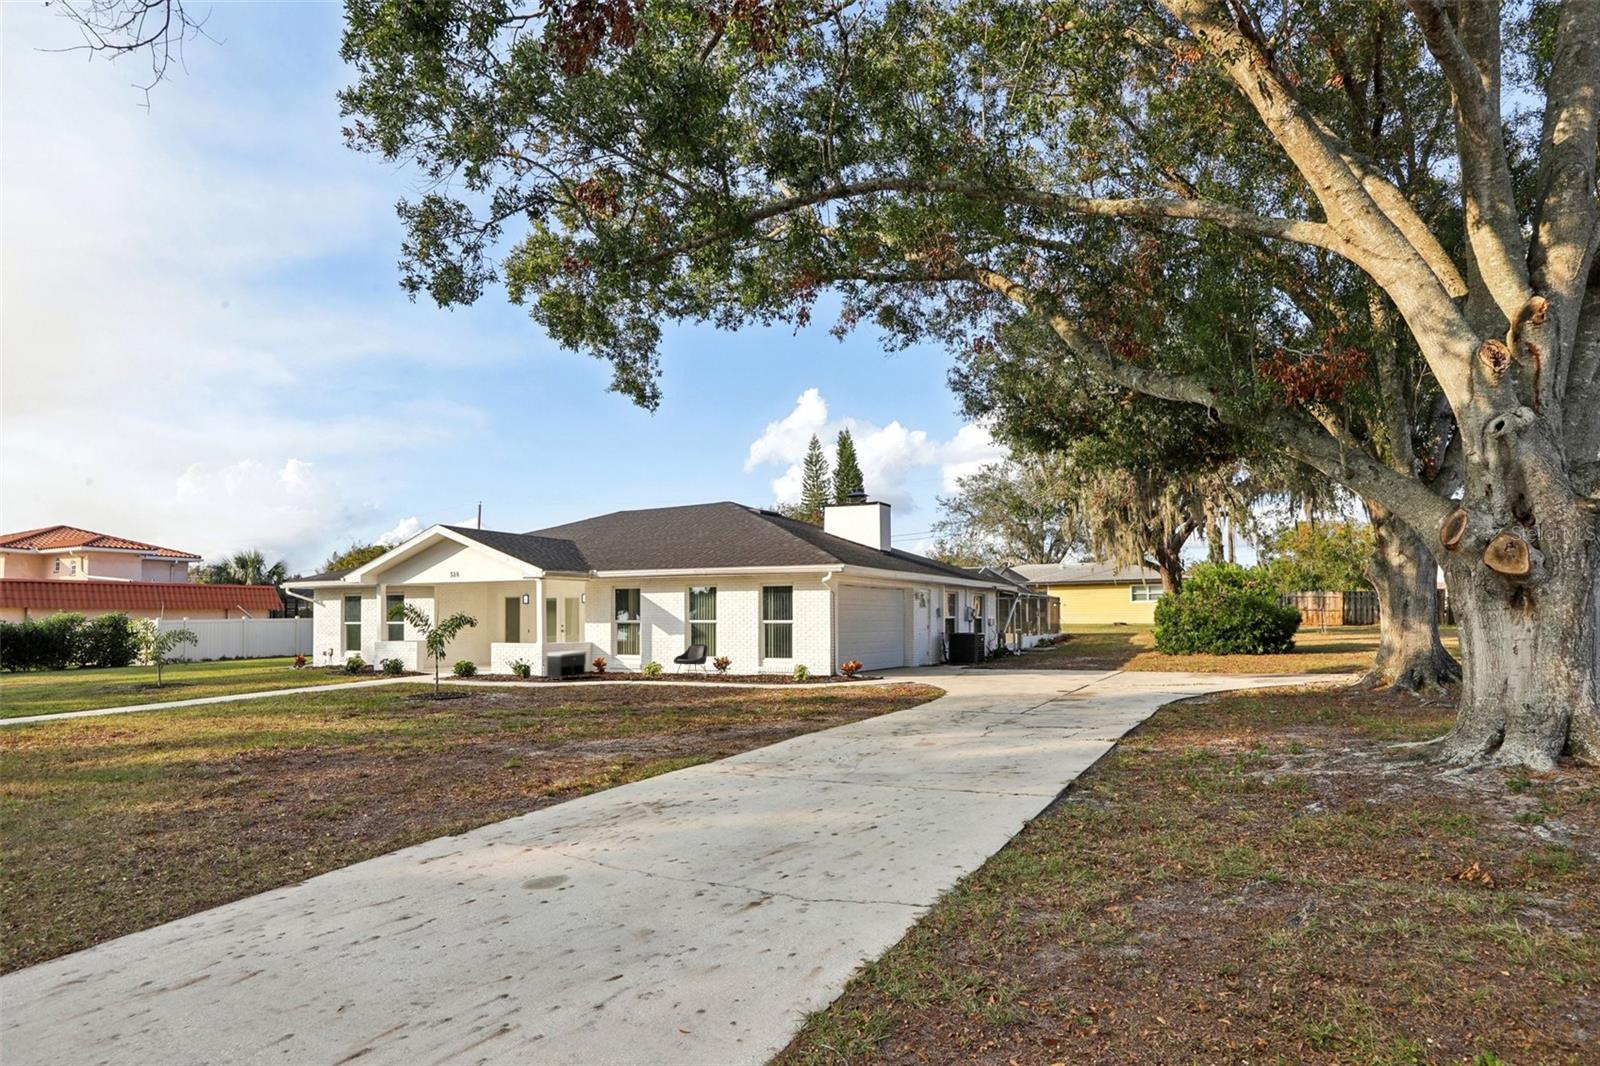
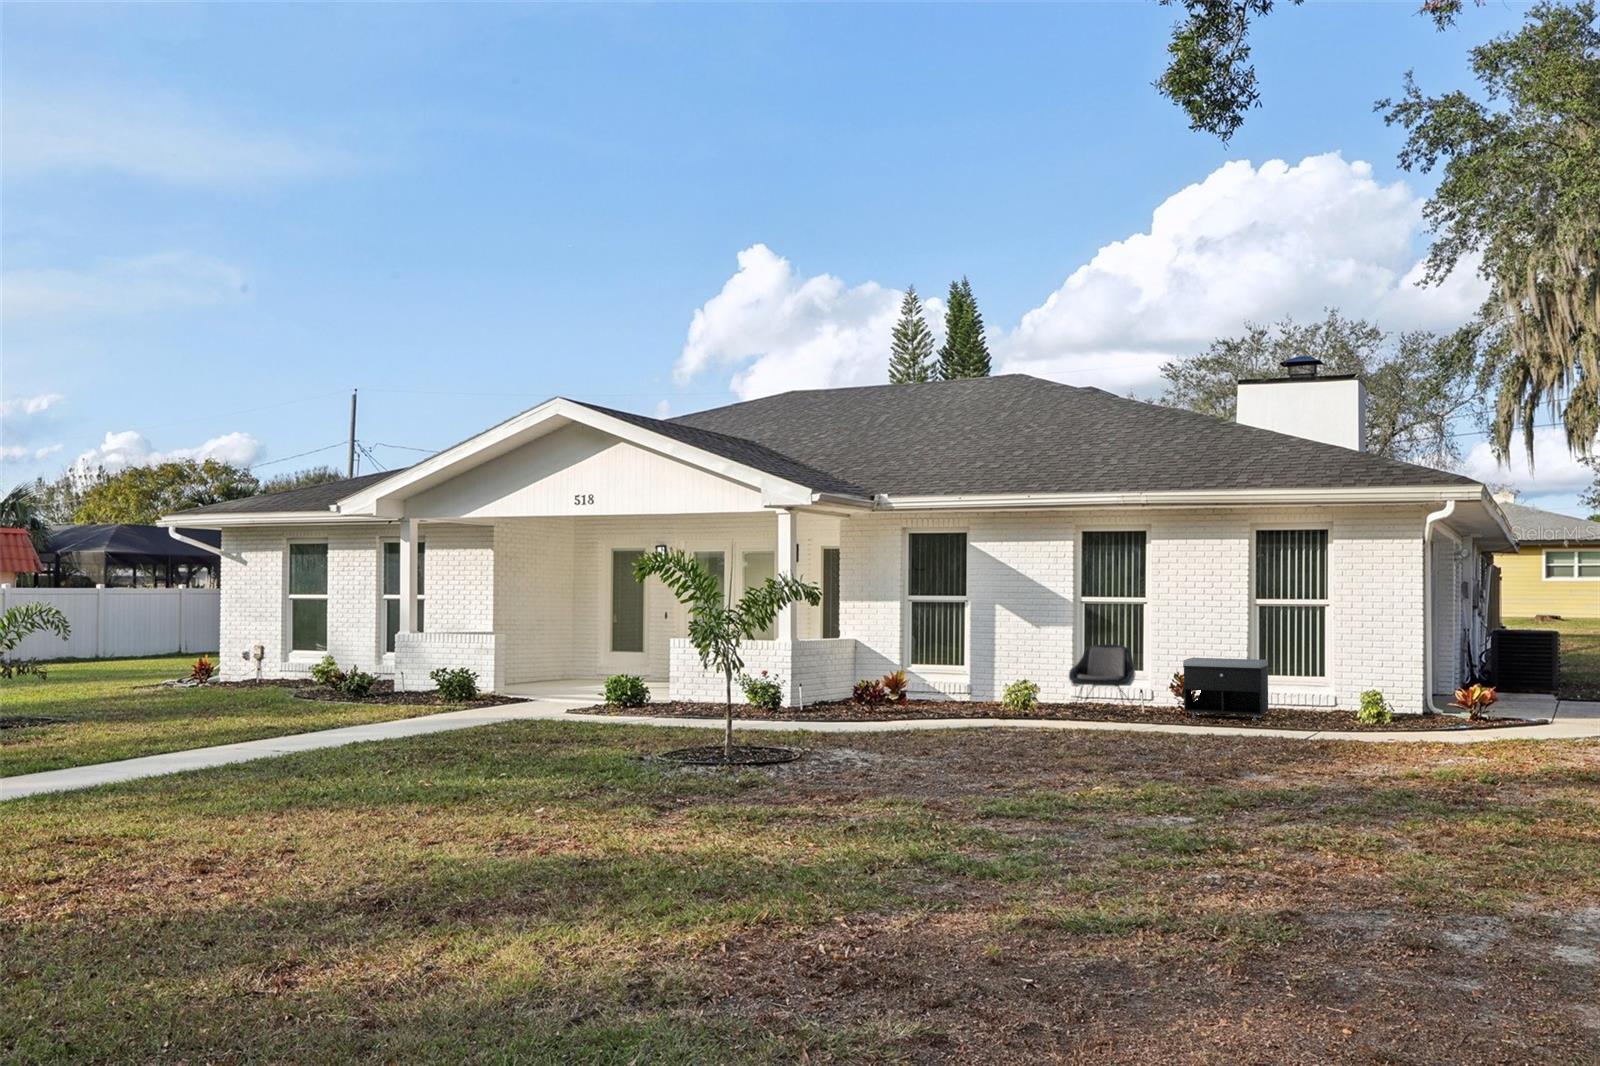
storage bench: present [547,651,586,678] -> present [1183,658,1268,721]

